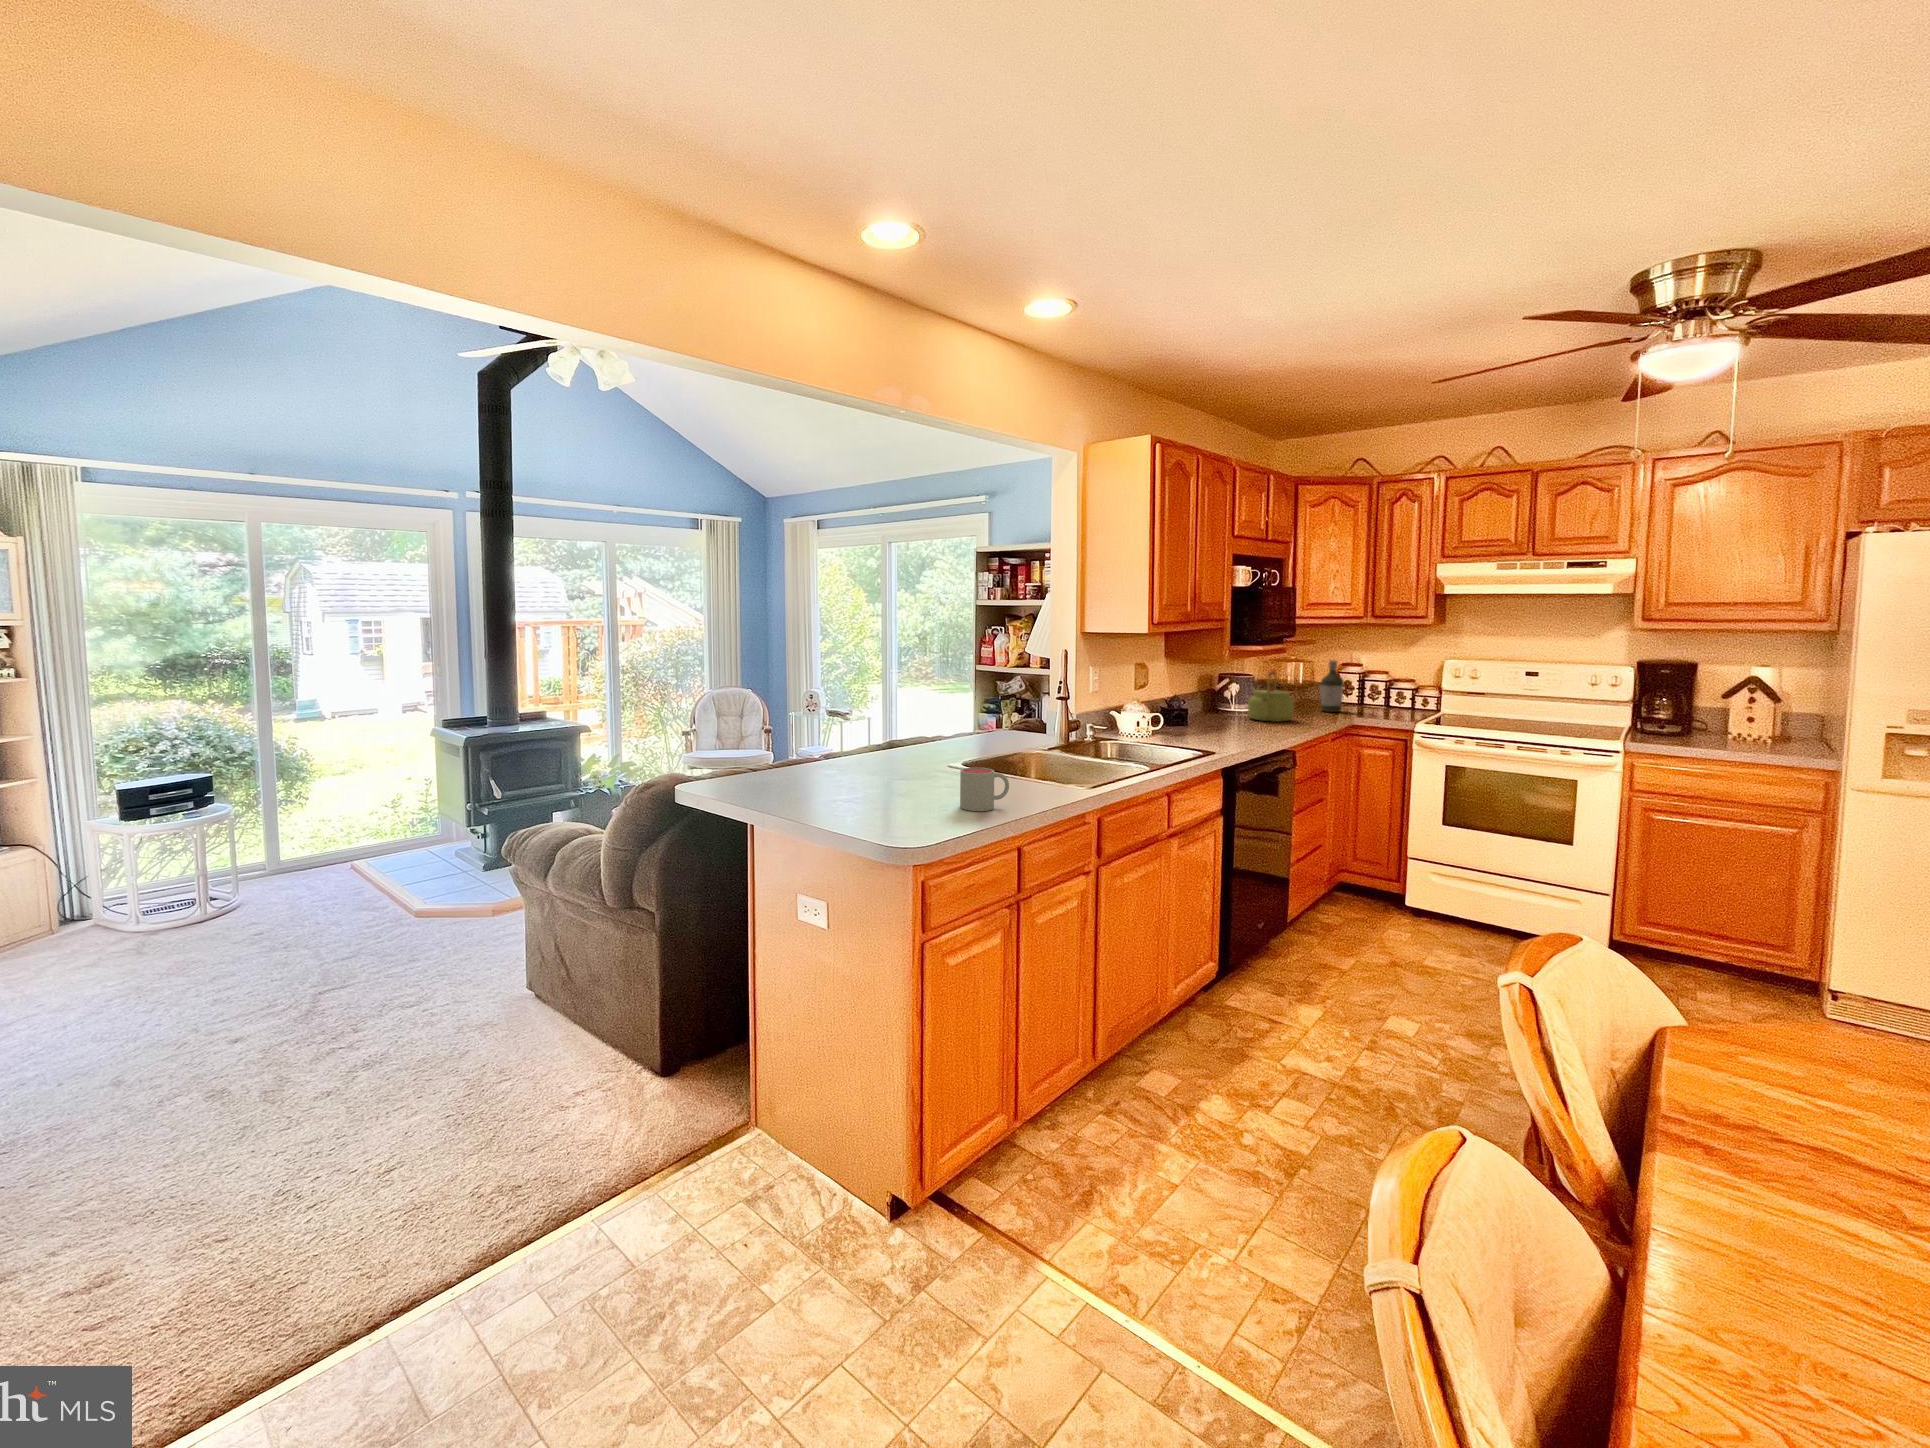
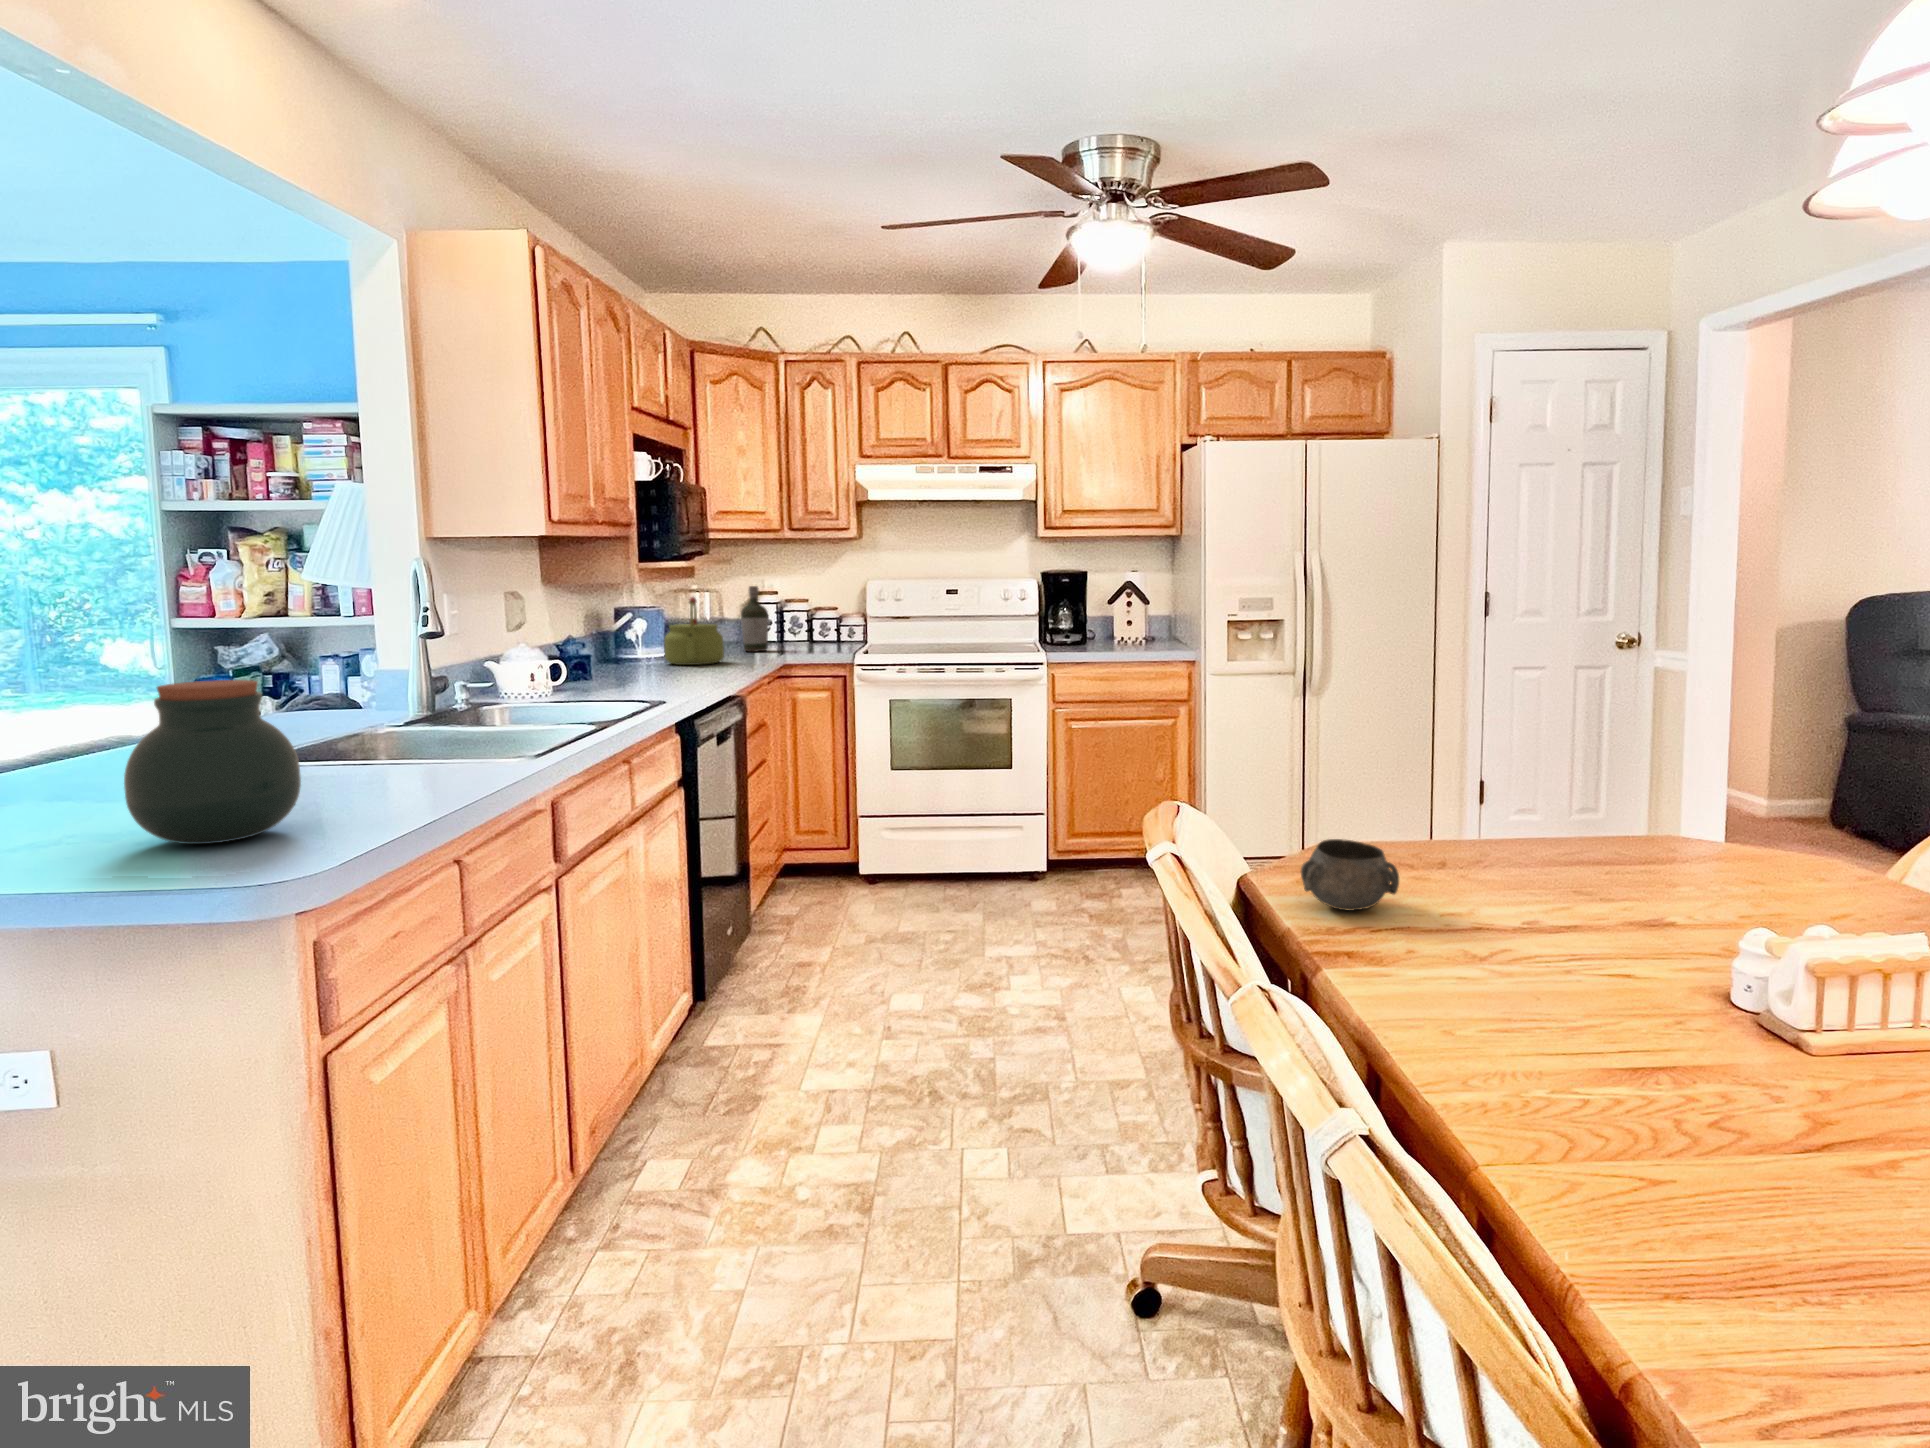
jar: none [869,738,941,822] -> present [124,680,301,844]
mug: present [960,767,1009,811] -> none [317,730,416,807]
decorative bowl: none [1712,1023,1860,1114] -> present [1301,839,1399,911]

